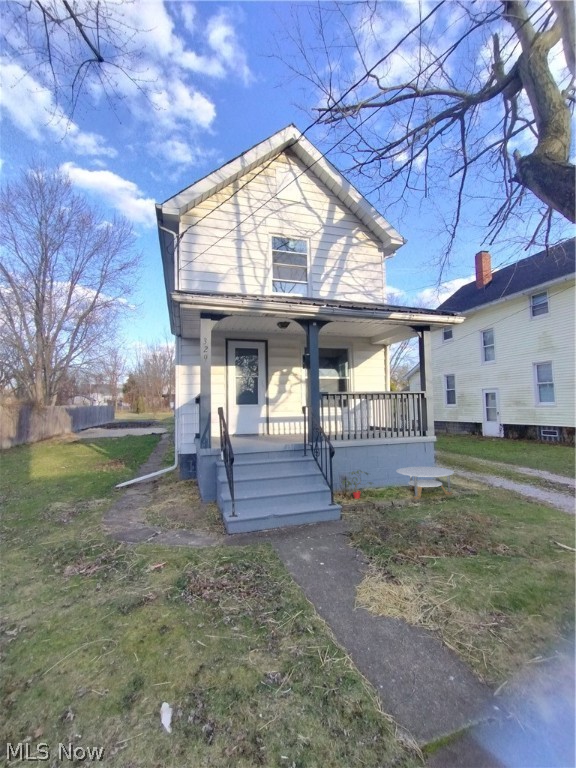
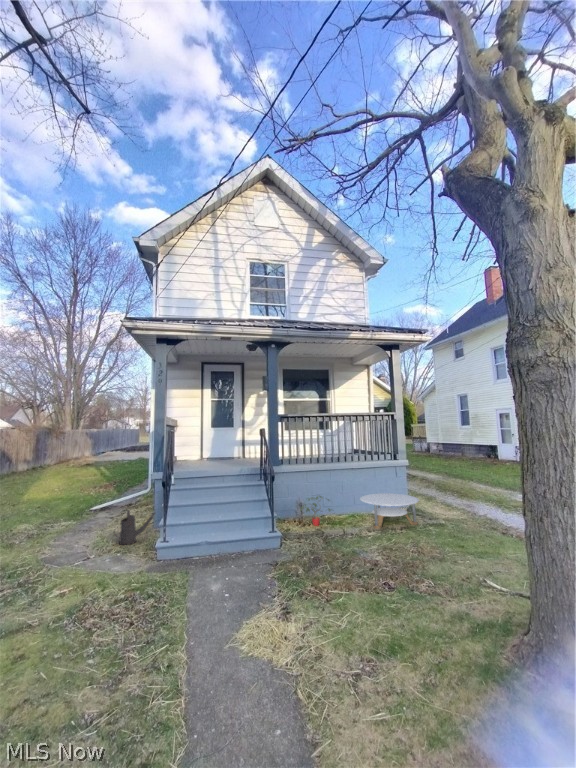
watering can: none [168,488,206,523] -> present [119,510,155,545]

